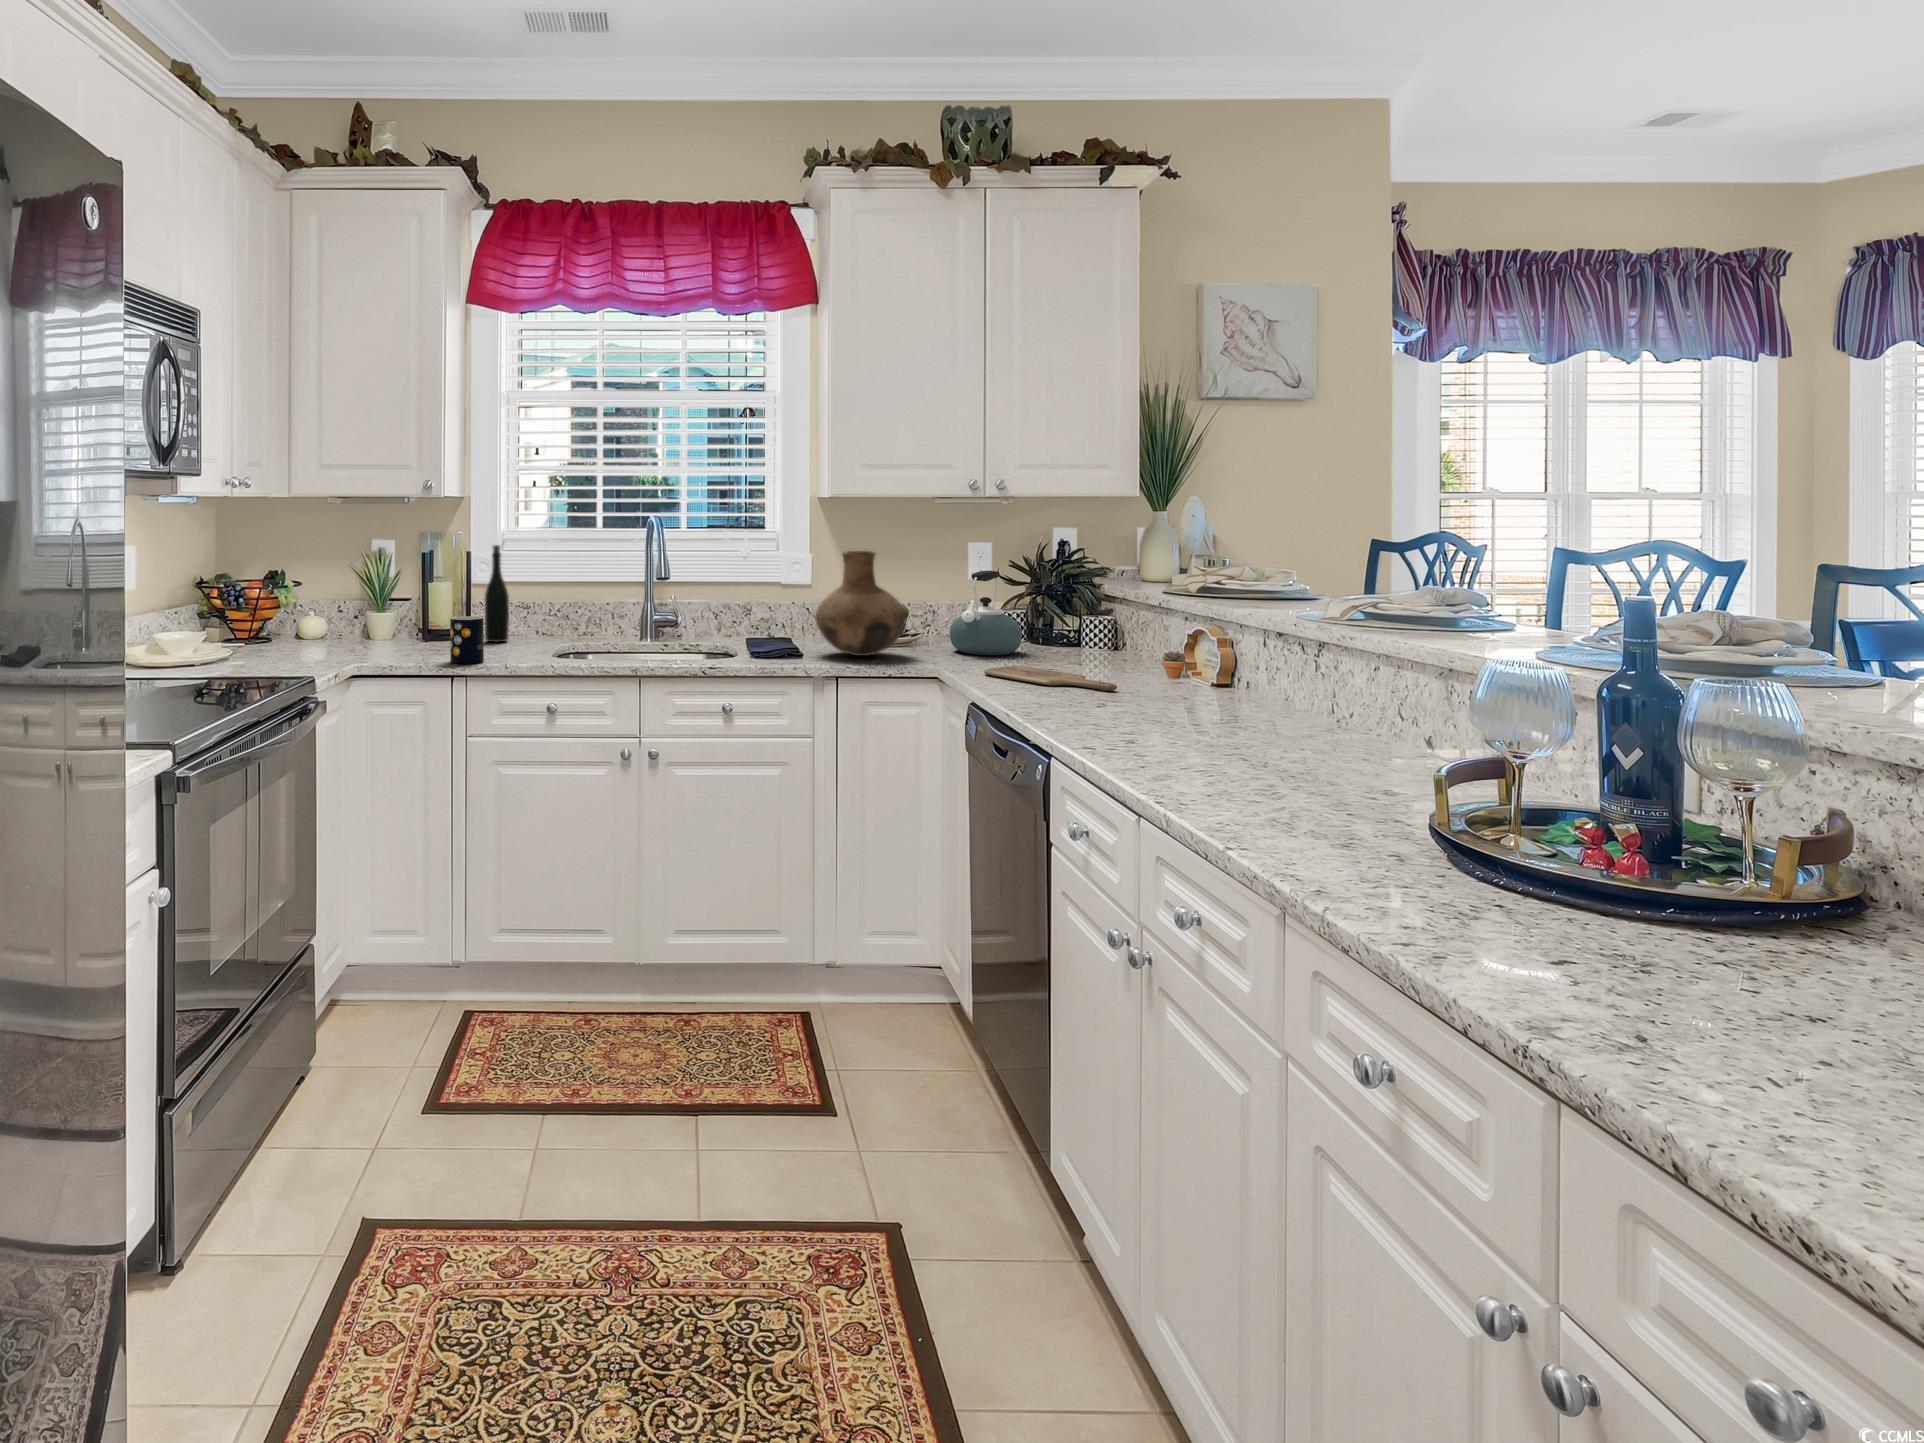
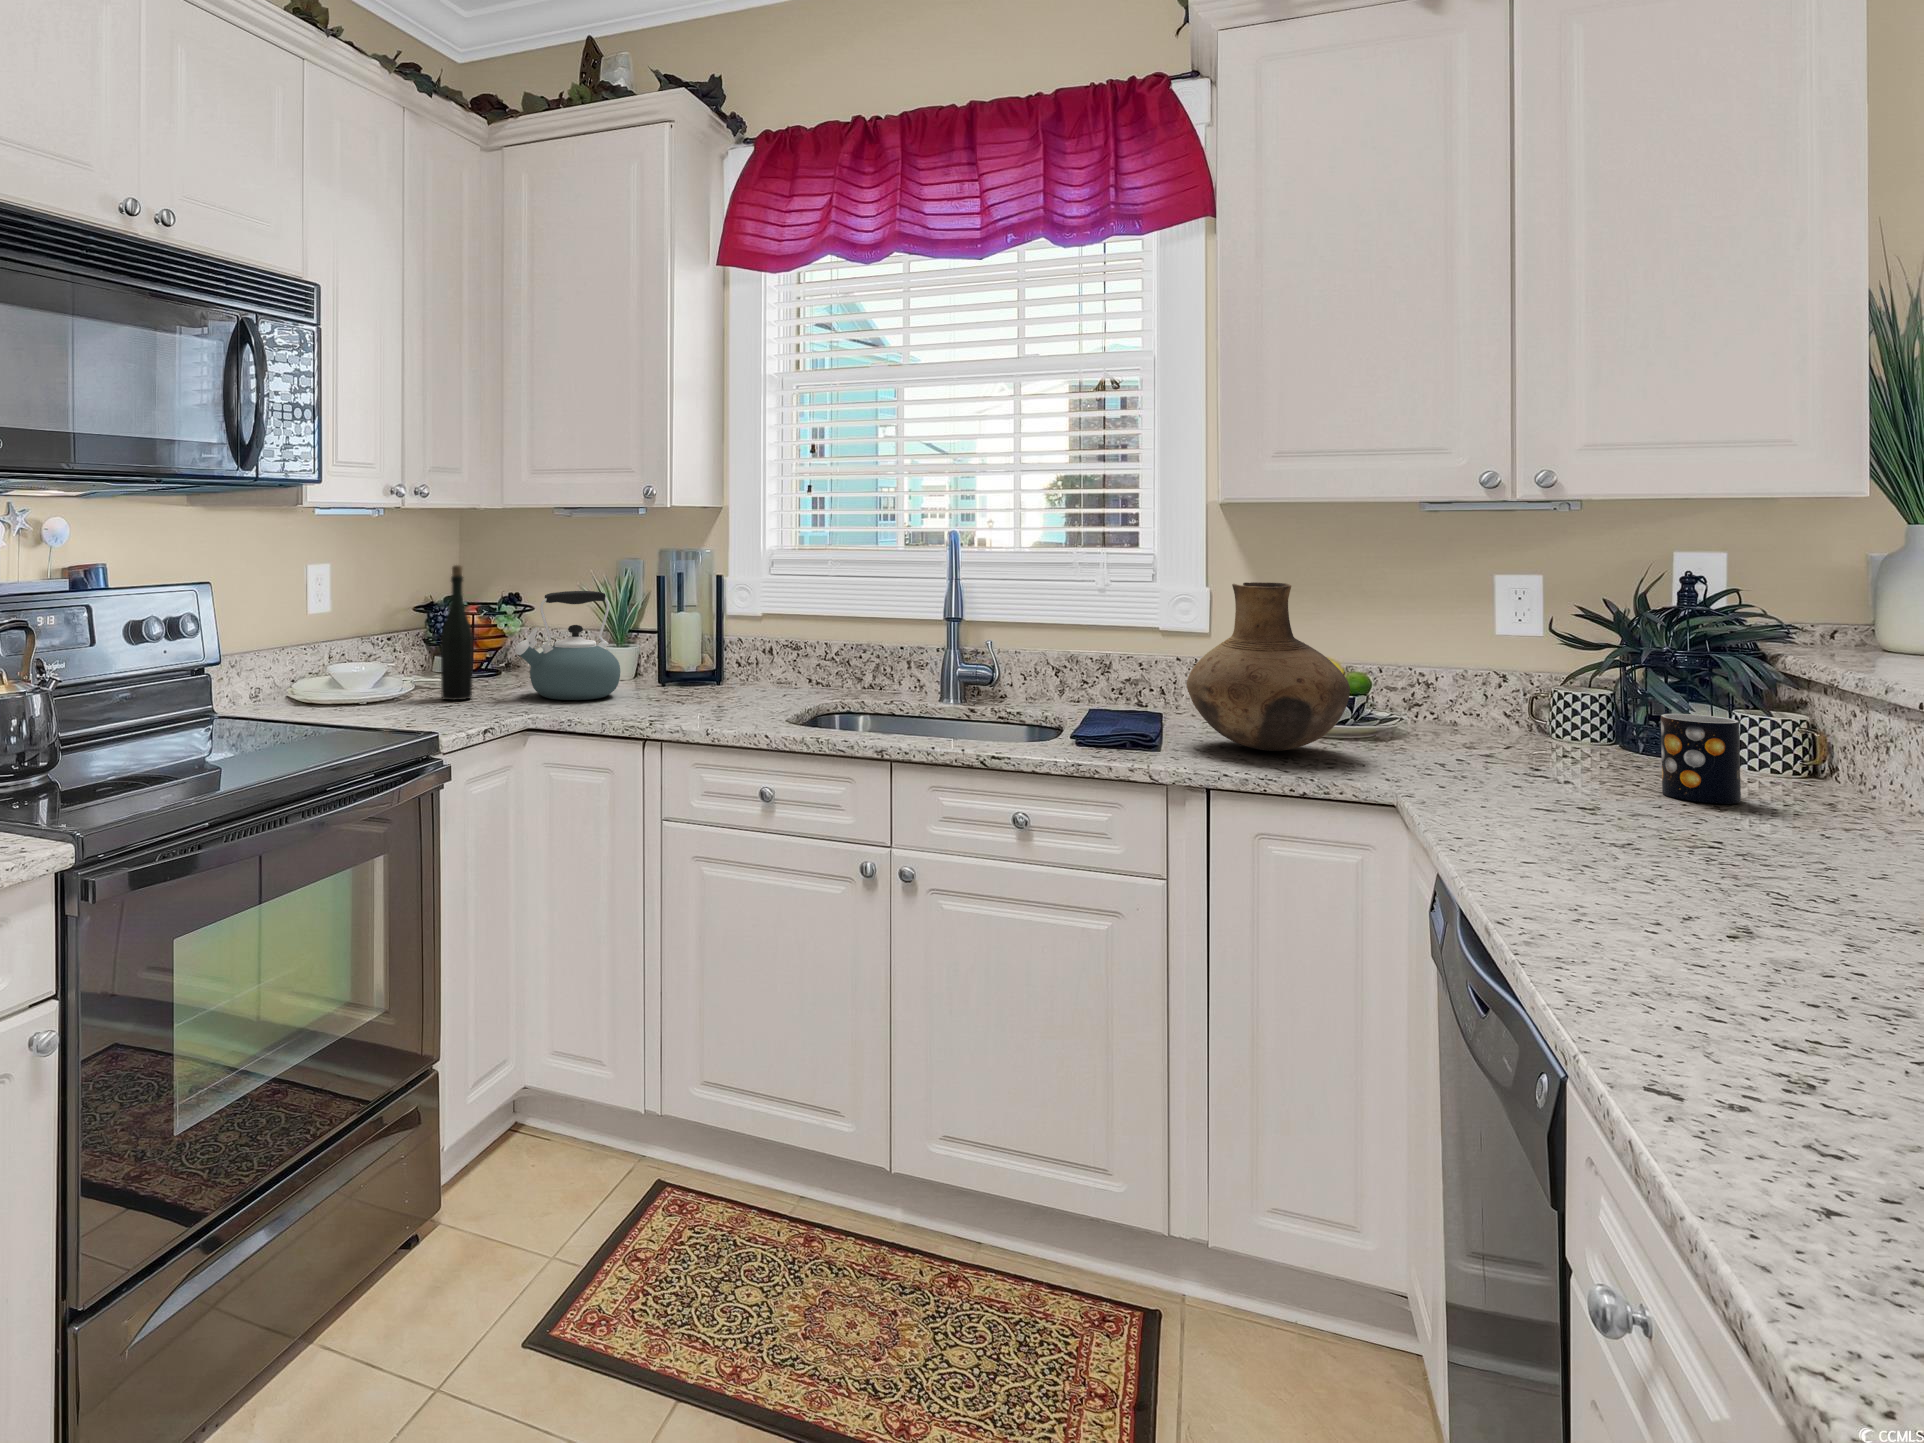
bottle: present [485,545,509,642] -> present [441,565,473,700]
kettle: present [950,571,1022,655] -> present [515,591,620,700]
mug: present [450,616,484,664] -> present [1661,714,1741,804]
cutting board: present [984,666,1117,691] -> none [1478,794,1776,872]

